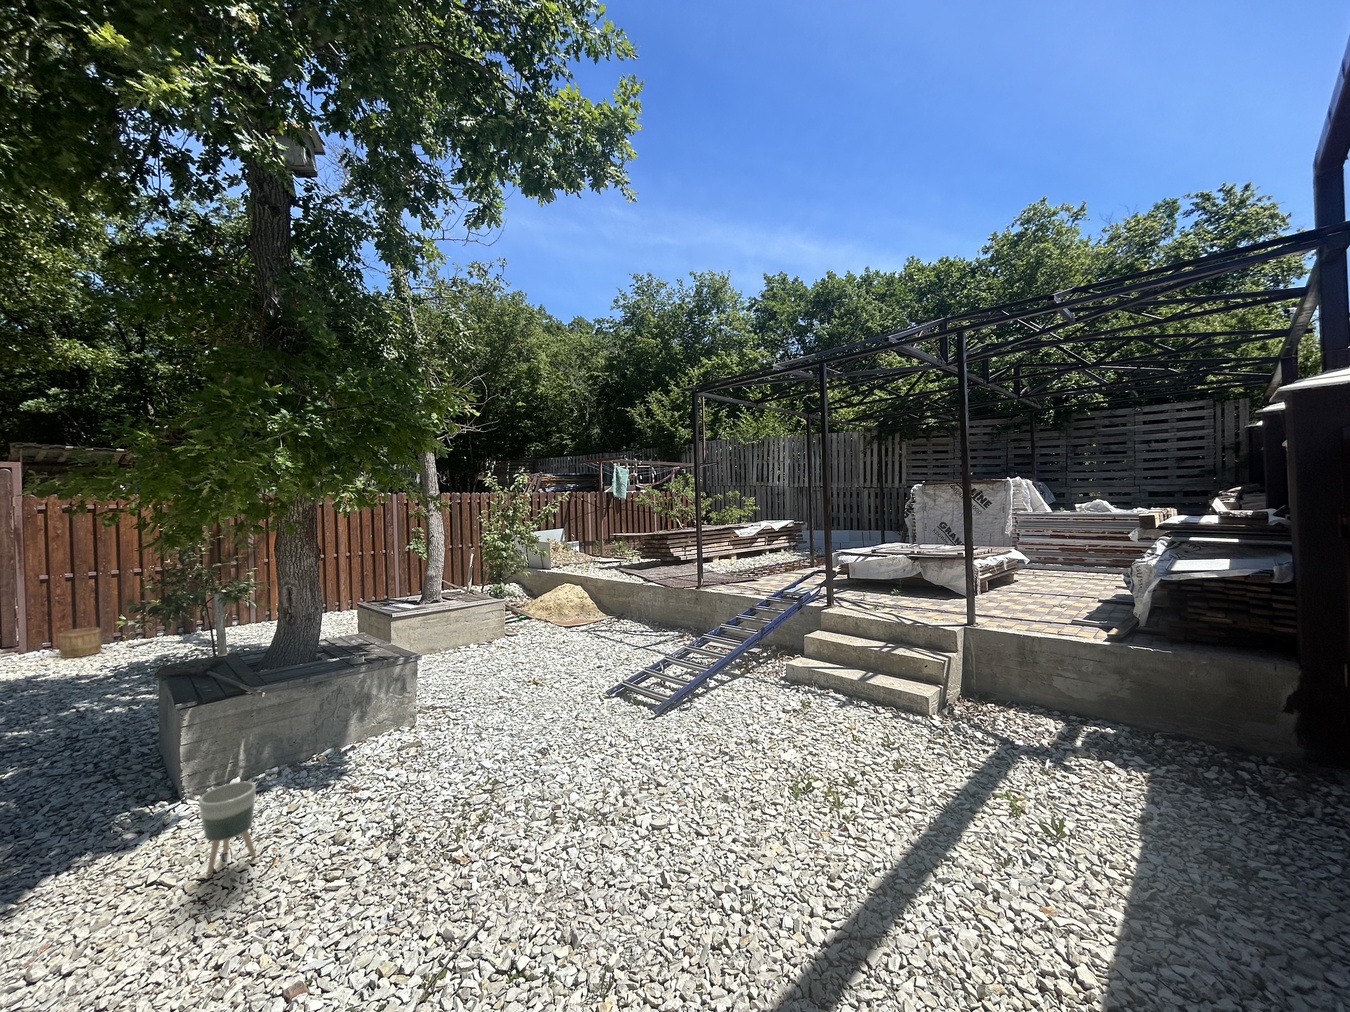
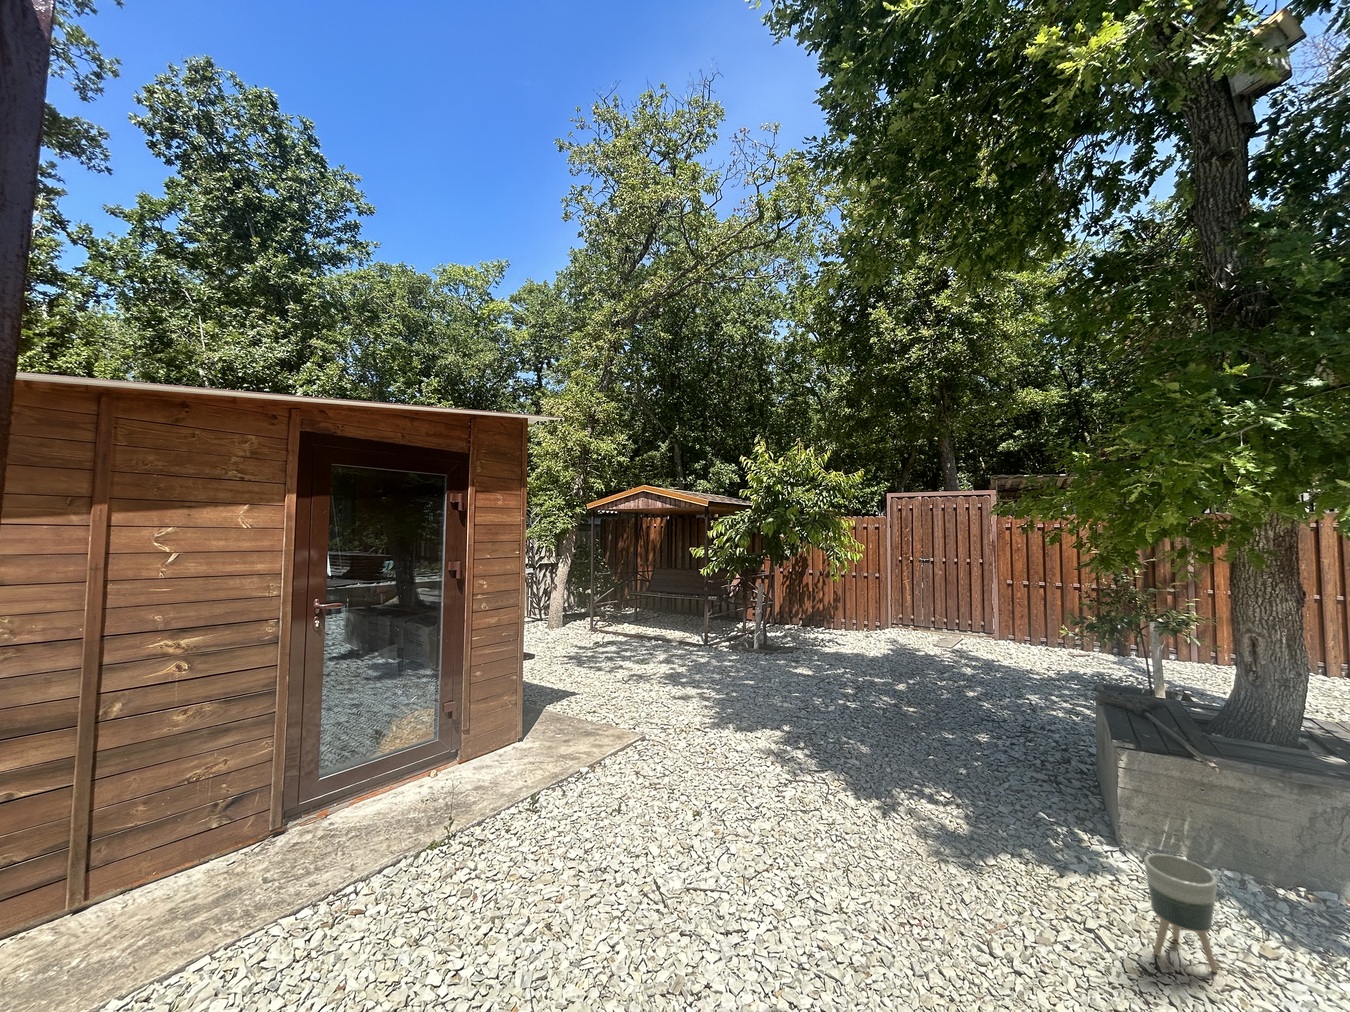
wooden bucket: present [58,627,102,658] -> none [1017,630,1049,655]

